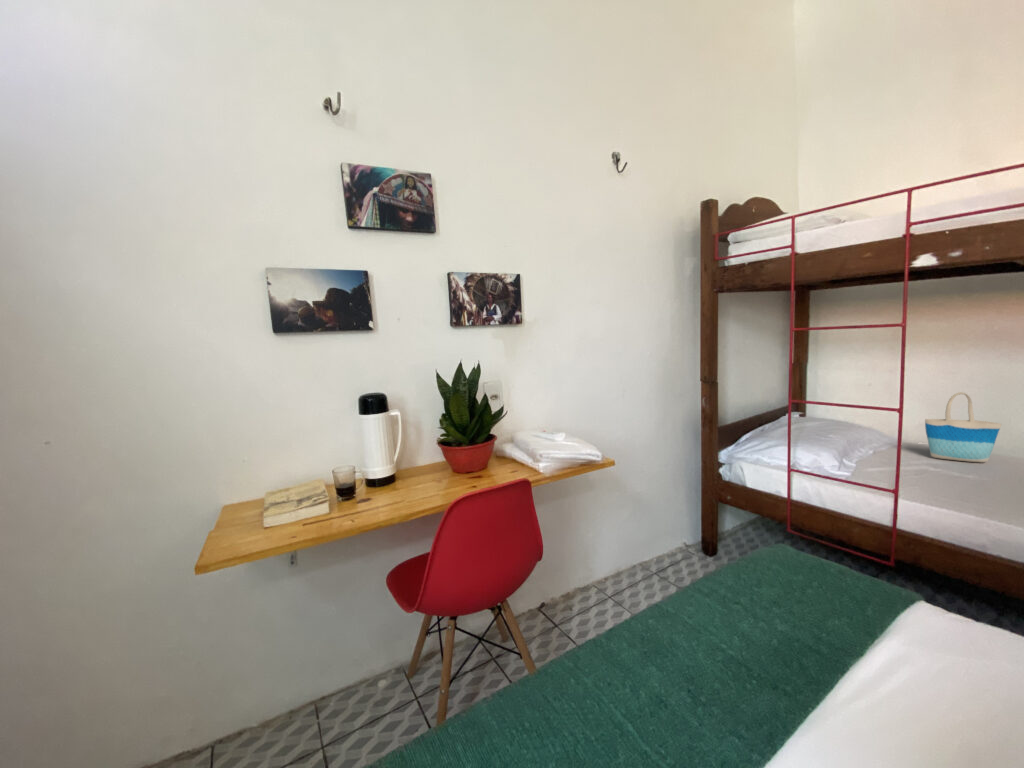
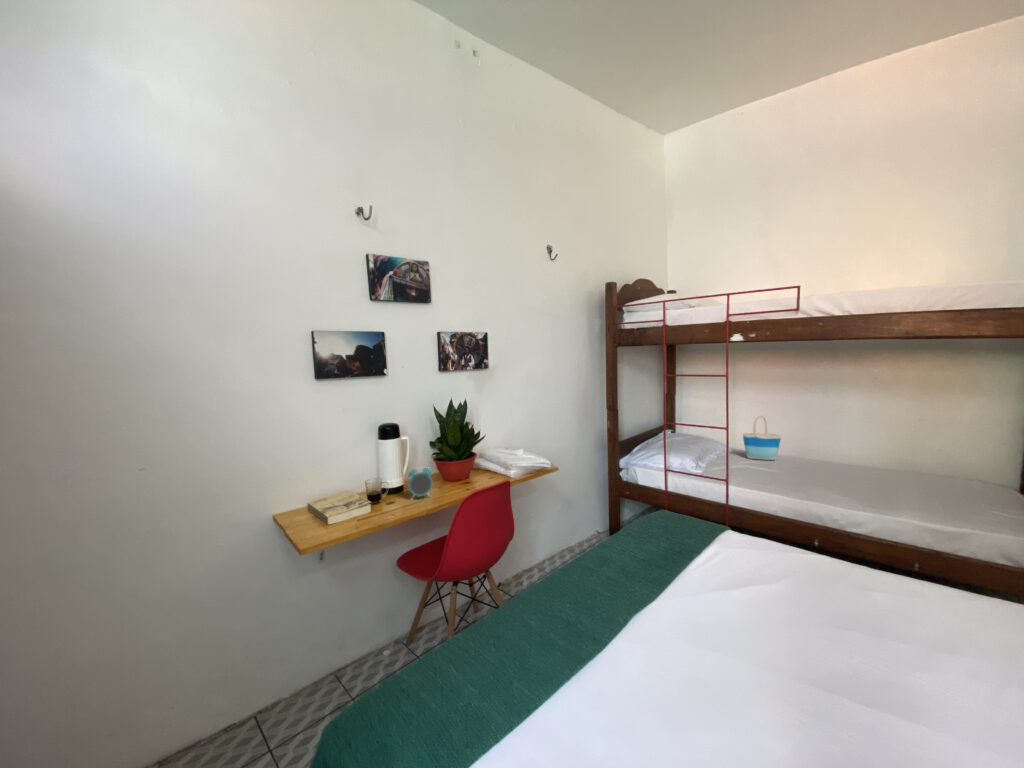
alarm clock: none [388,449,423,498] -> present [409,466,432,496]

